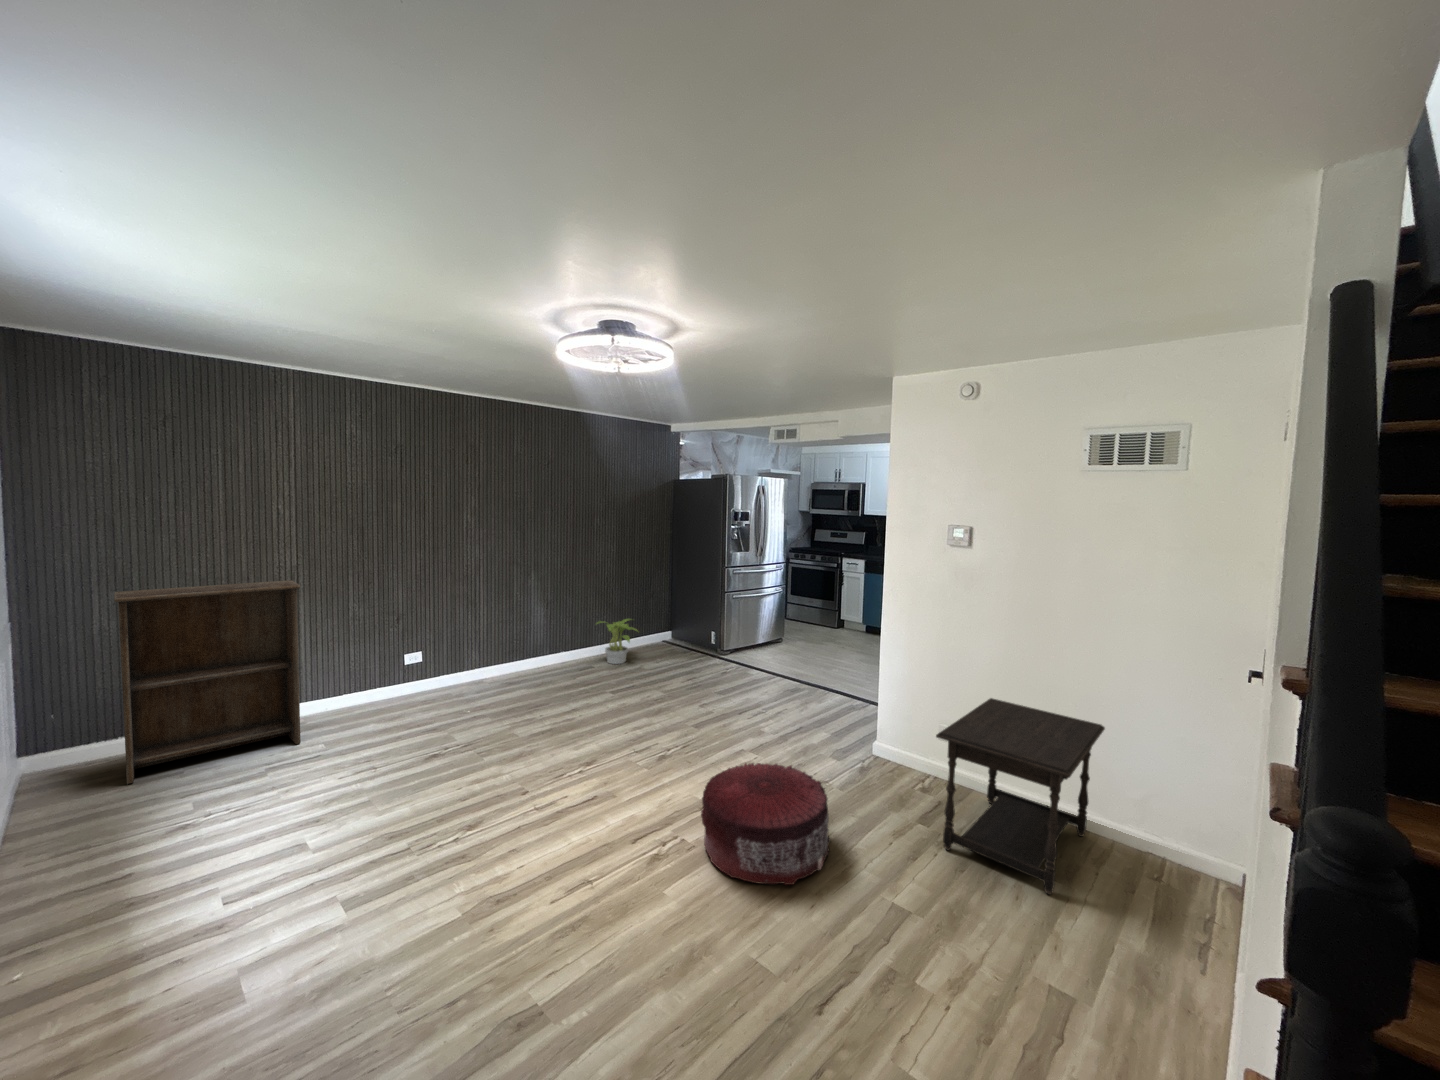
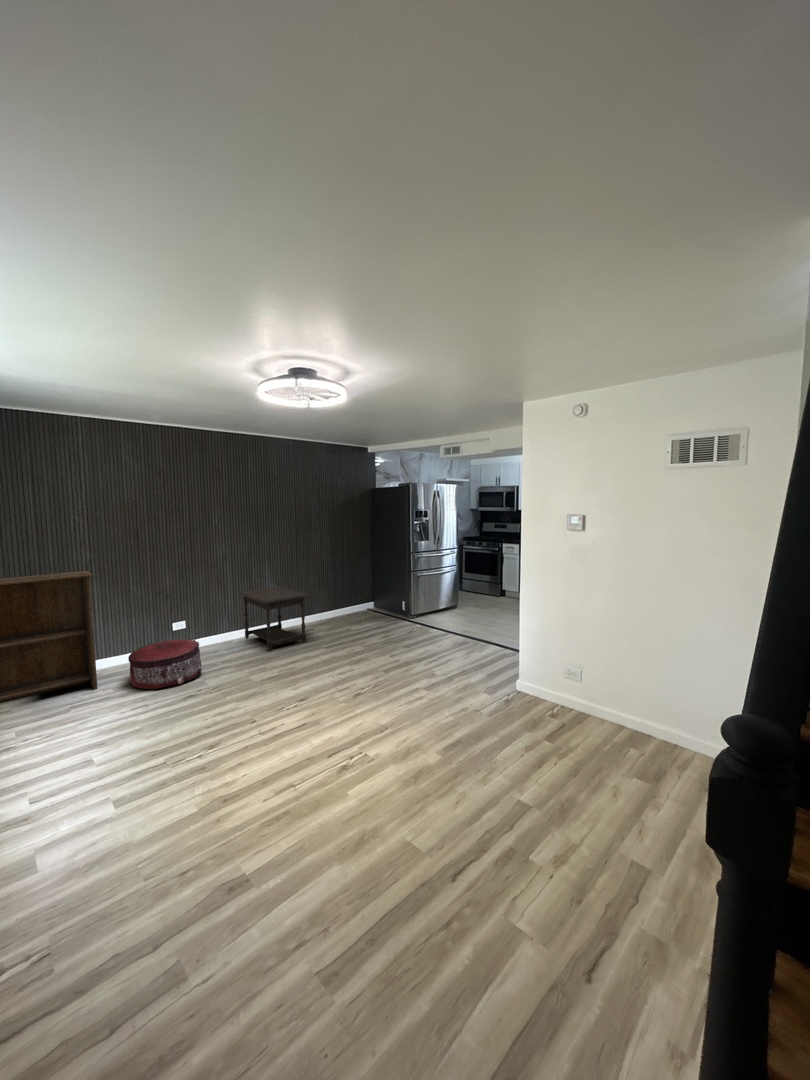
potted plant: present [597,619,637,664] -> none [315,593,348,627]
side table: present [936,698,1105,895] -> present [239,587,309,651]
pouf: present [701,763,831,885] -> present [128,639,202,689]

